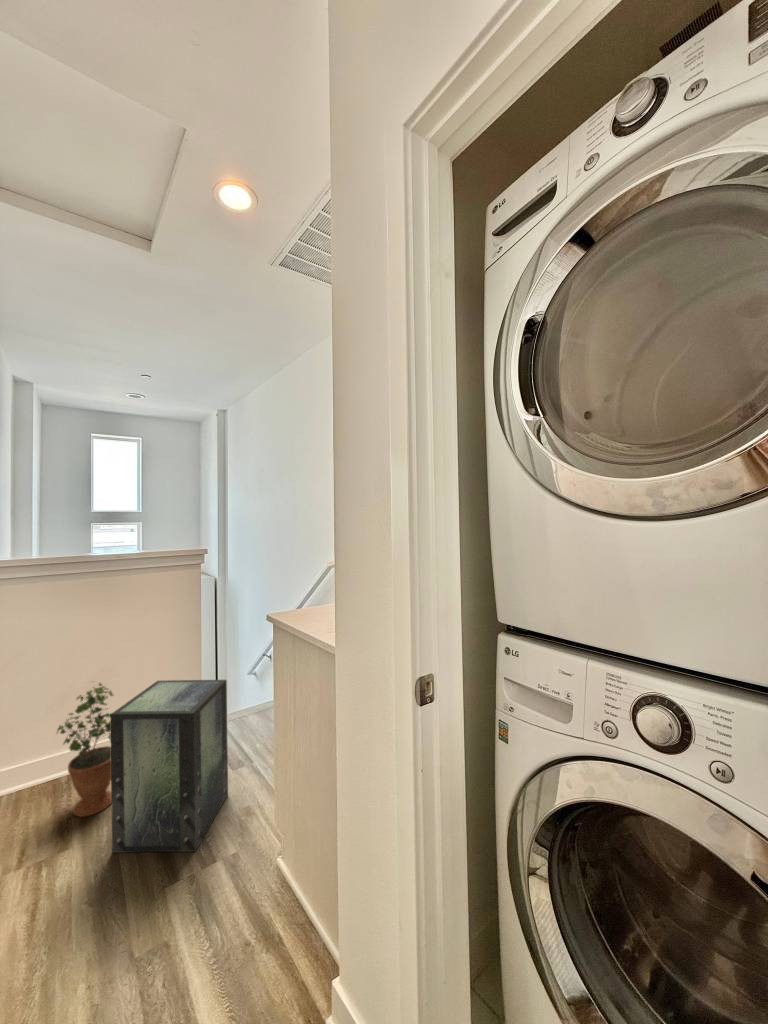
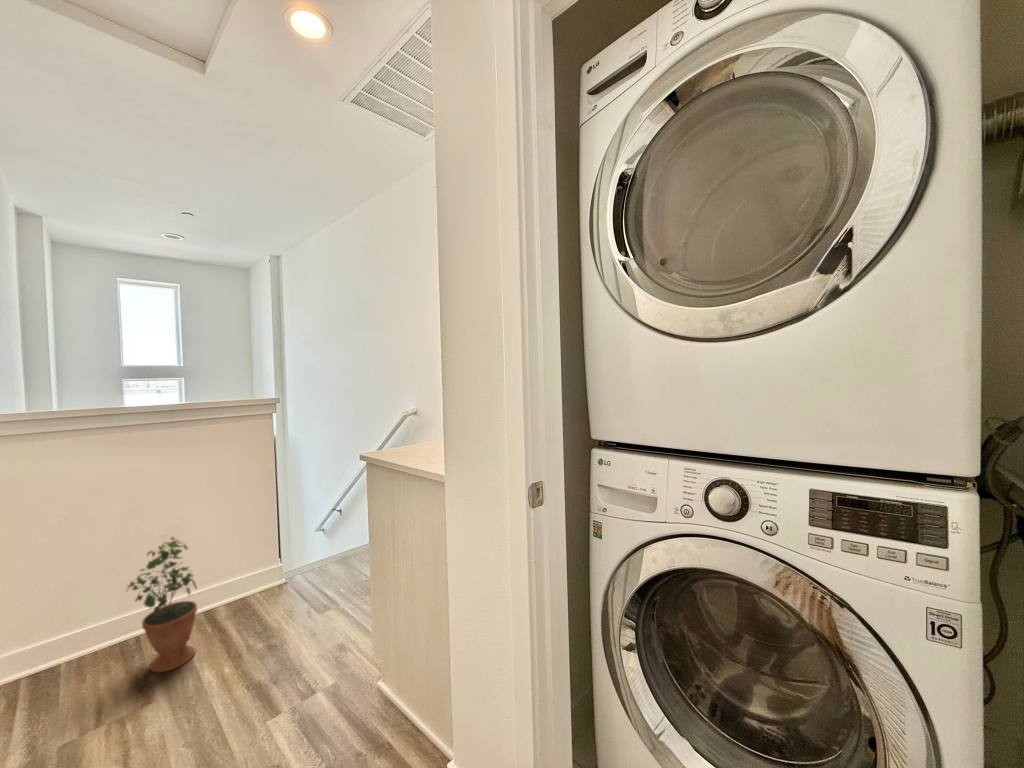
storage box: present [110,680,228,853] -> none [194,524,319,700]

